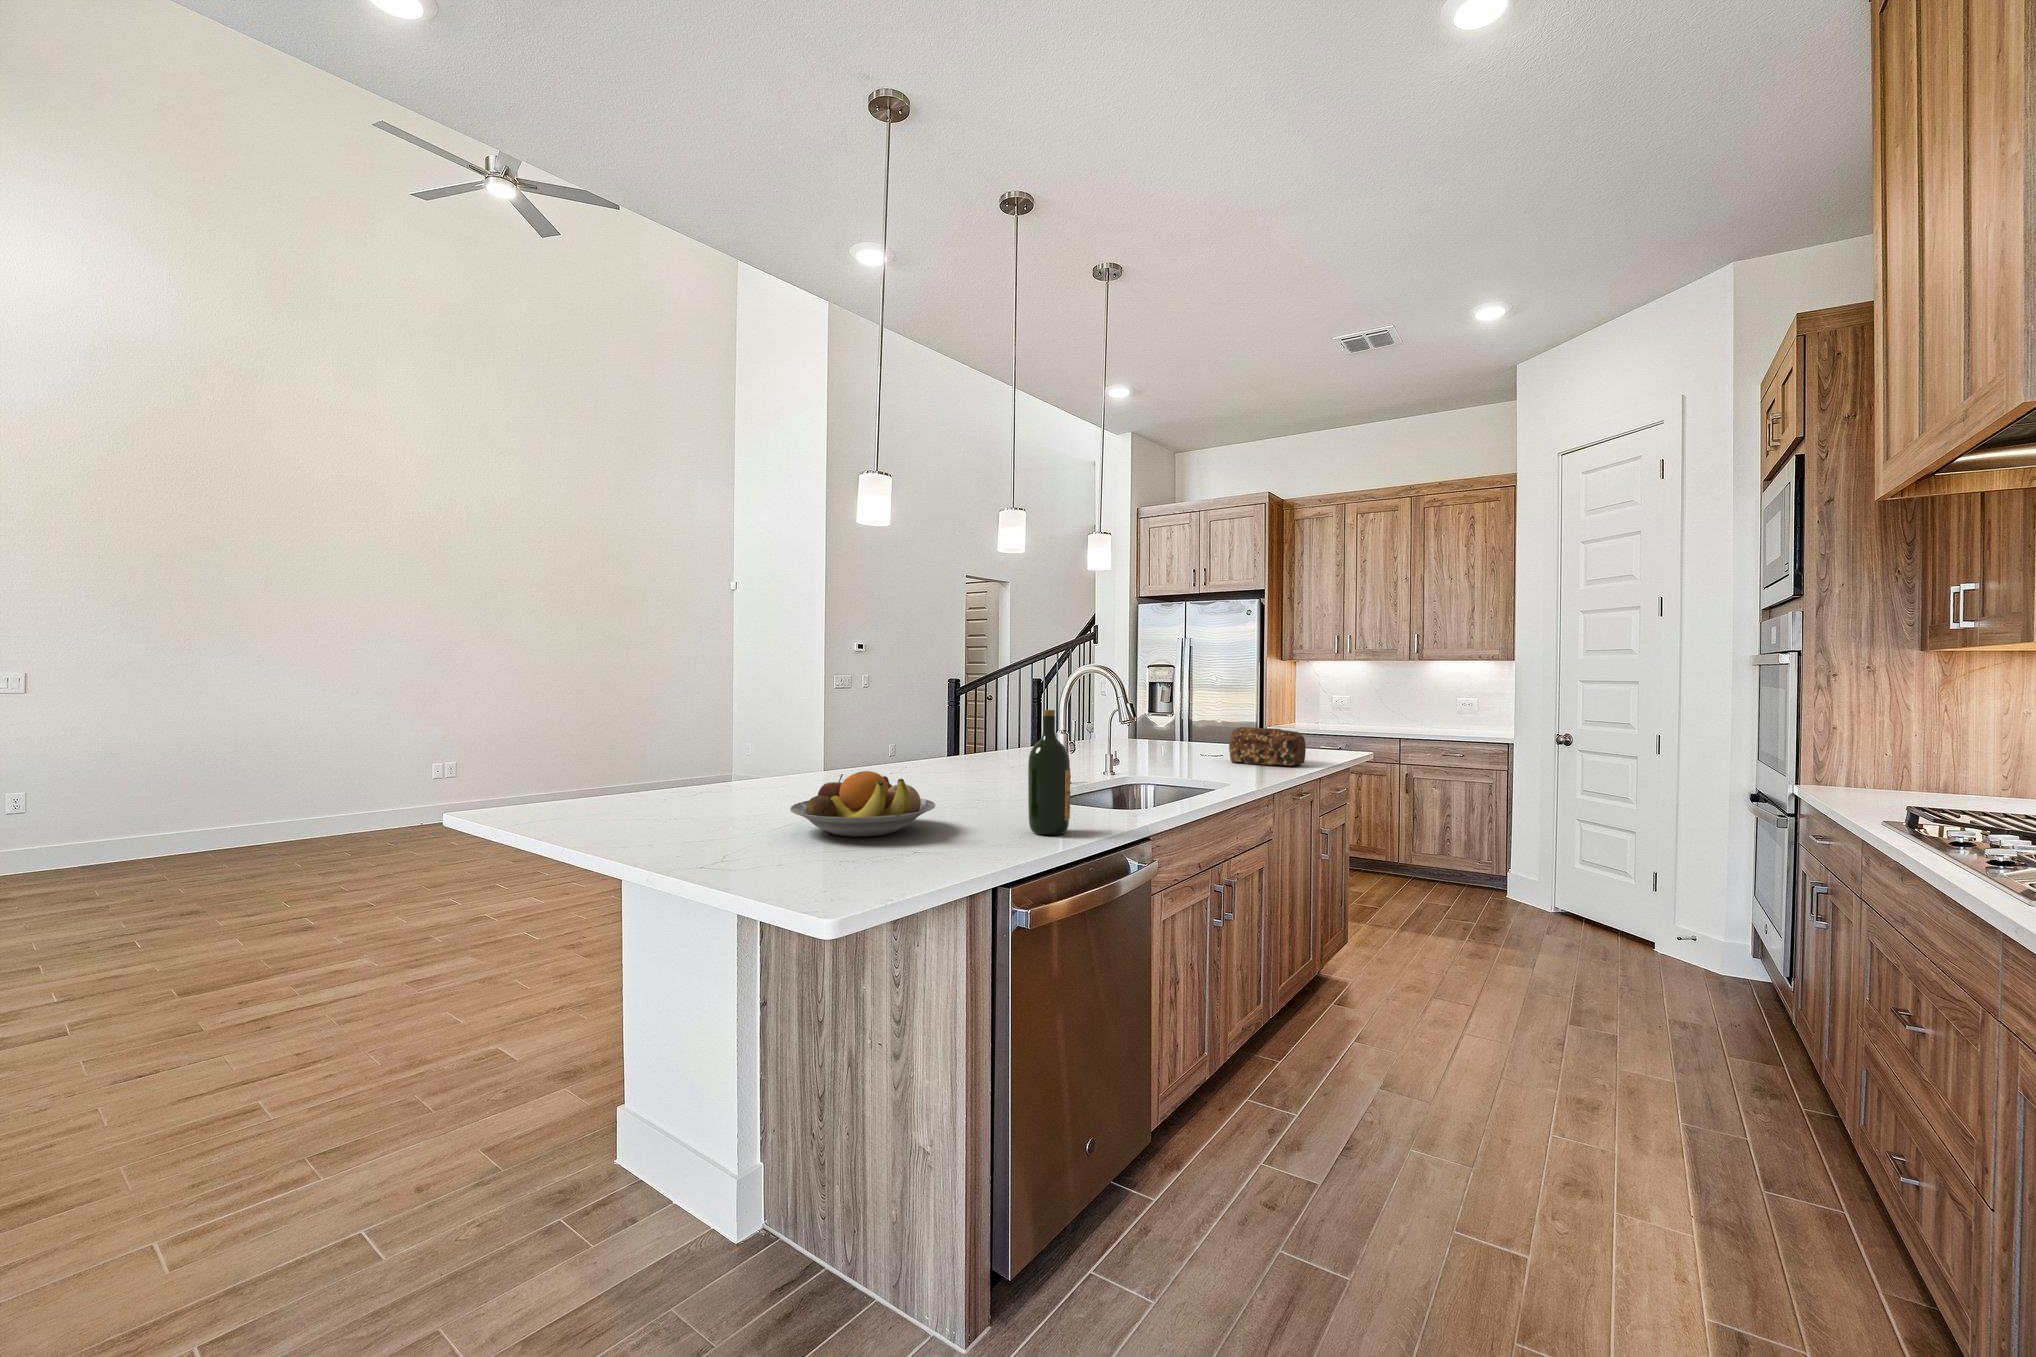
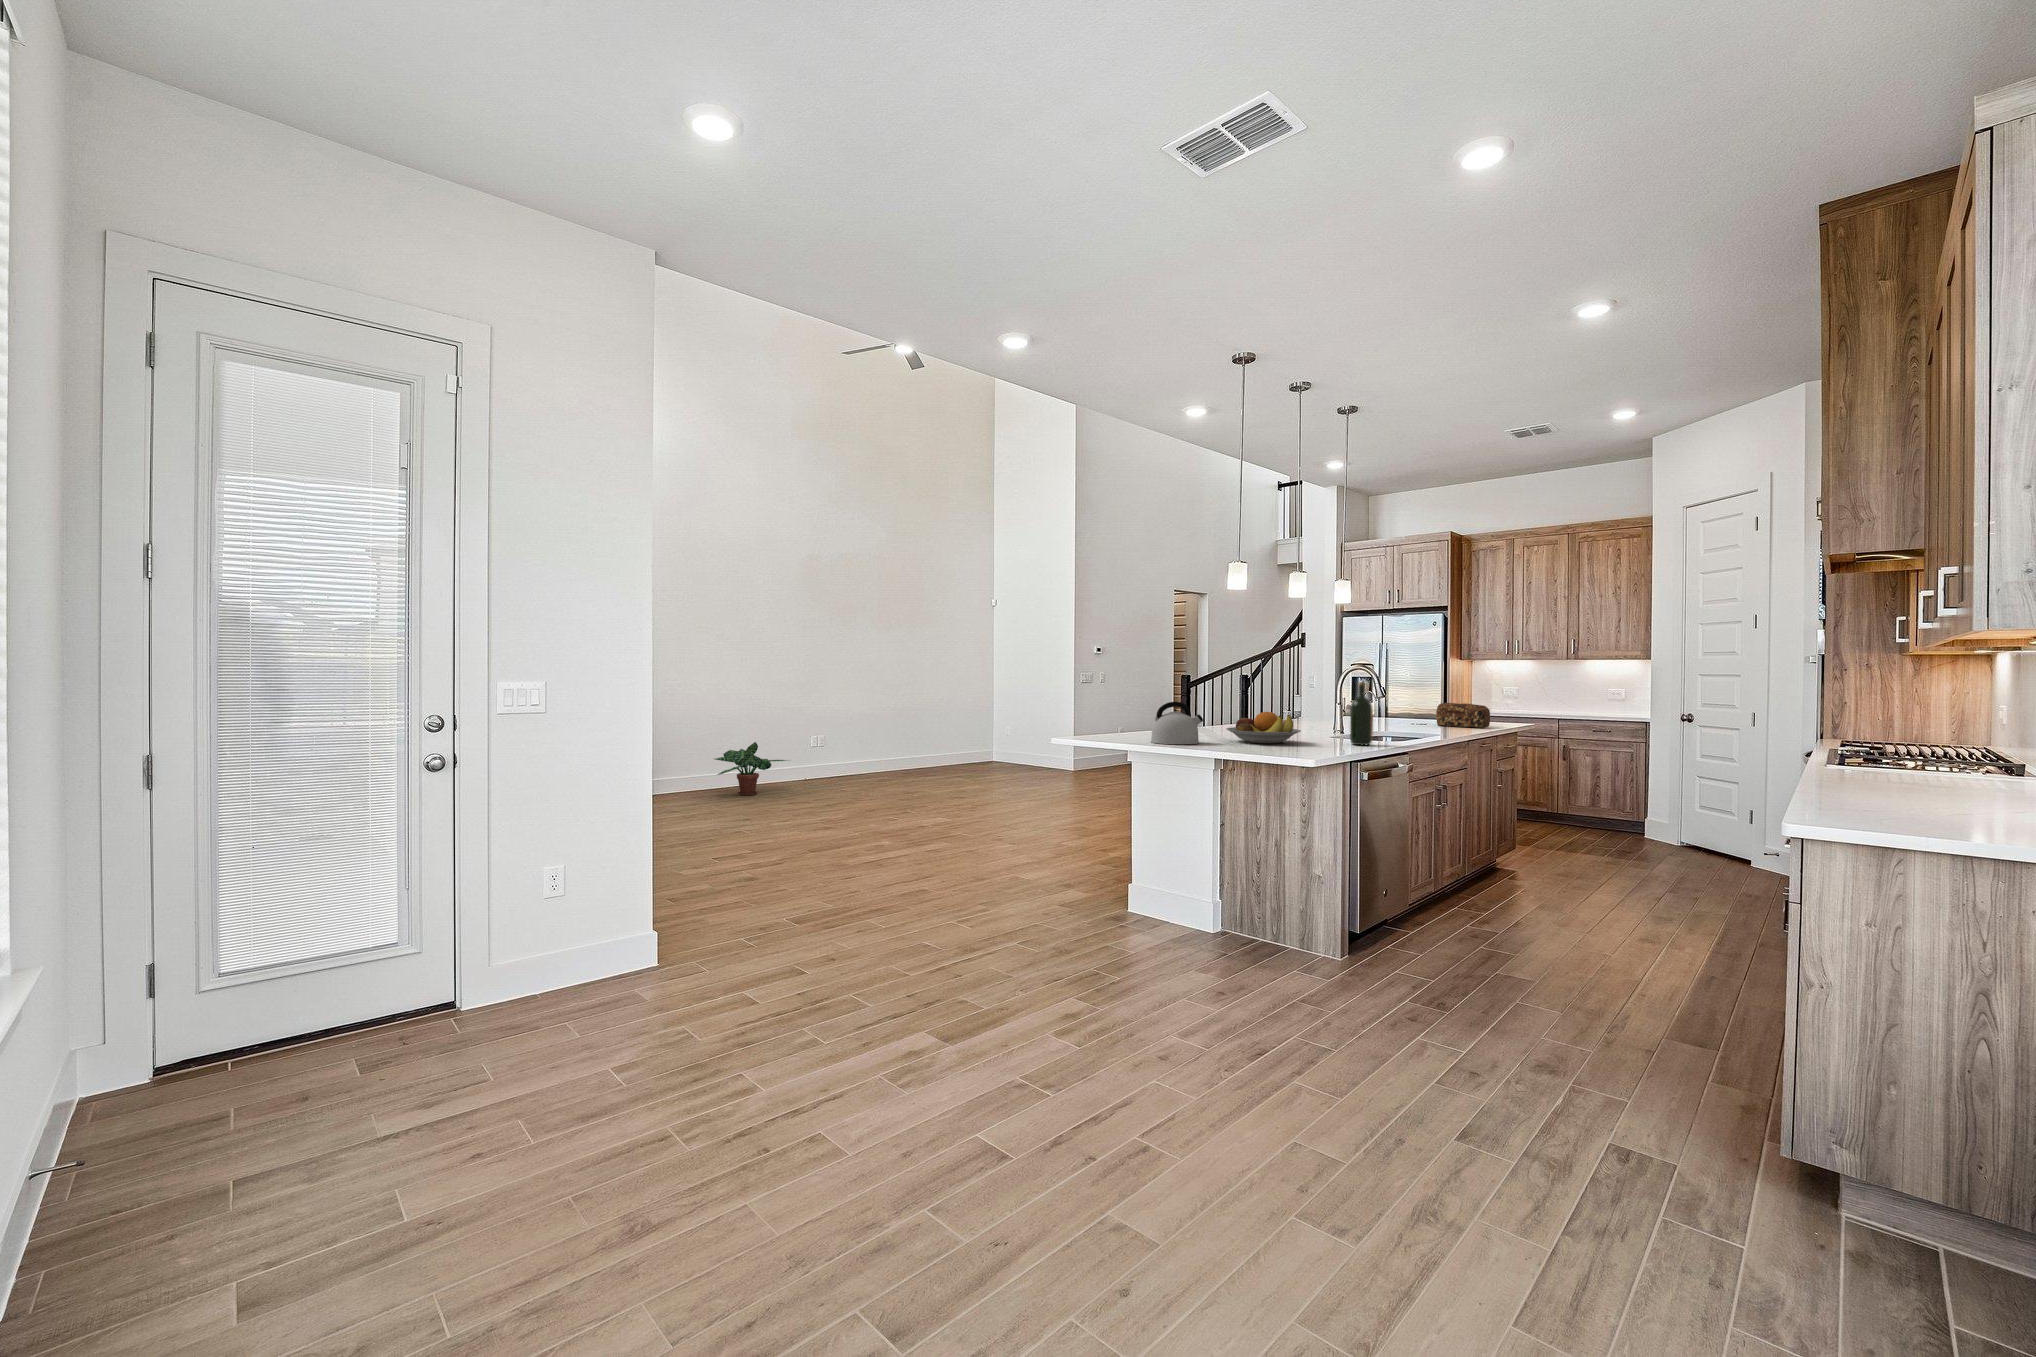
kettle: none [609,756,726,851] -> present [1151,702,1203,744]
potted plant: none [195,789,348,872] -> present [715,742,786,795]

